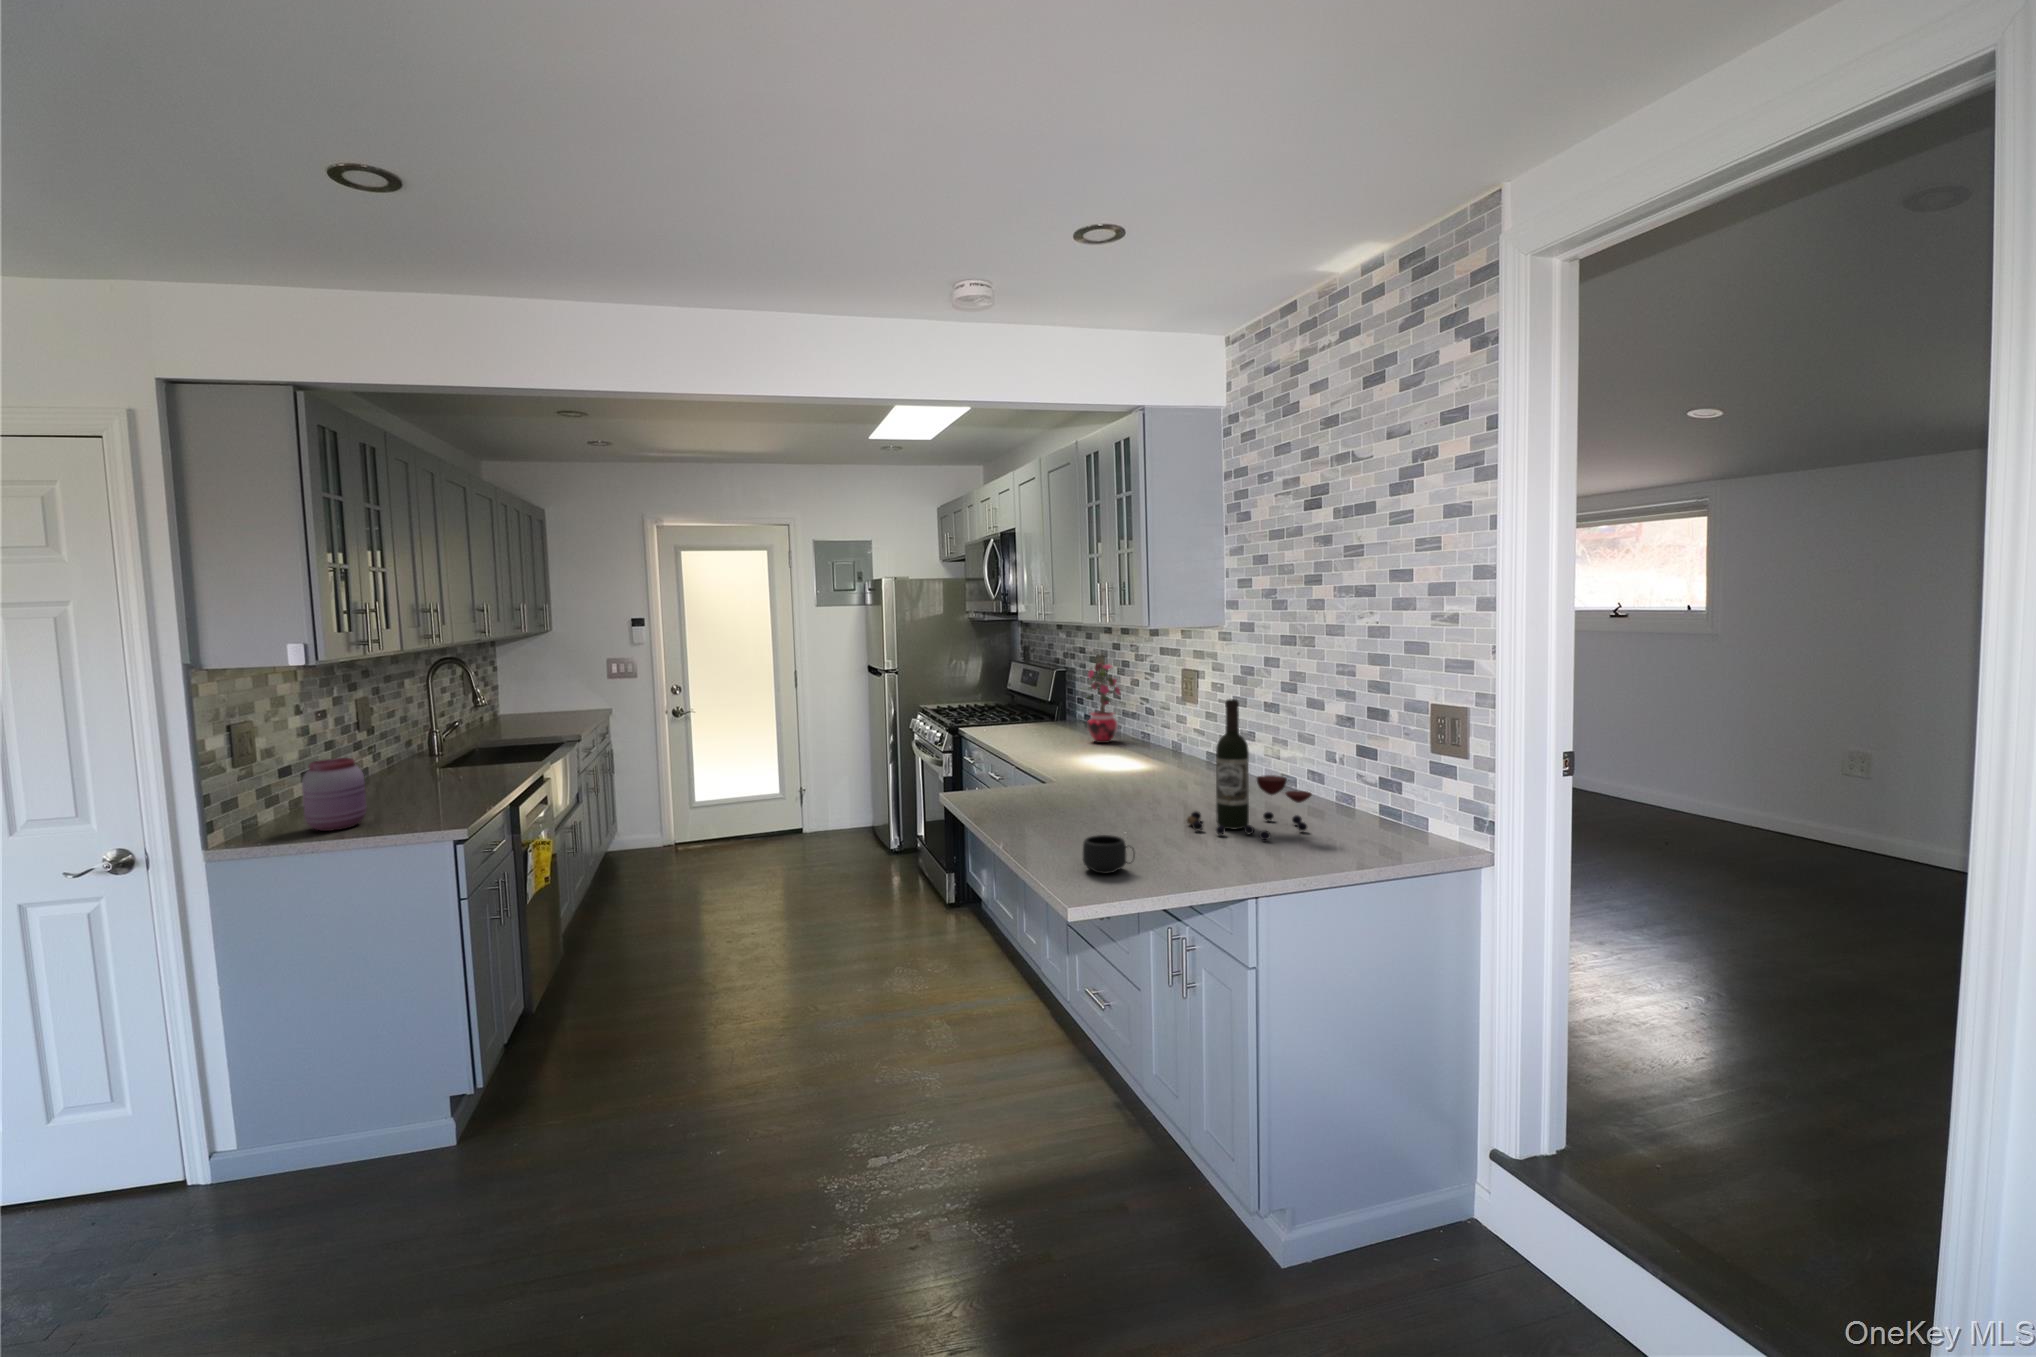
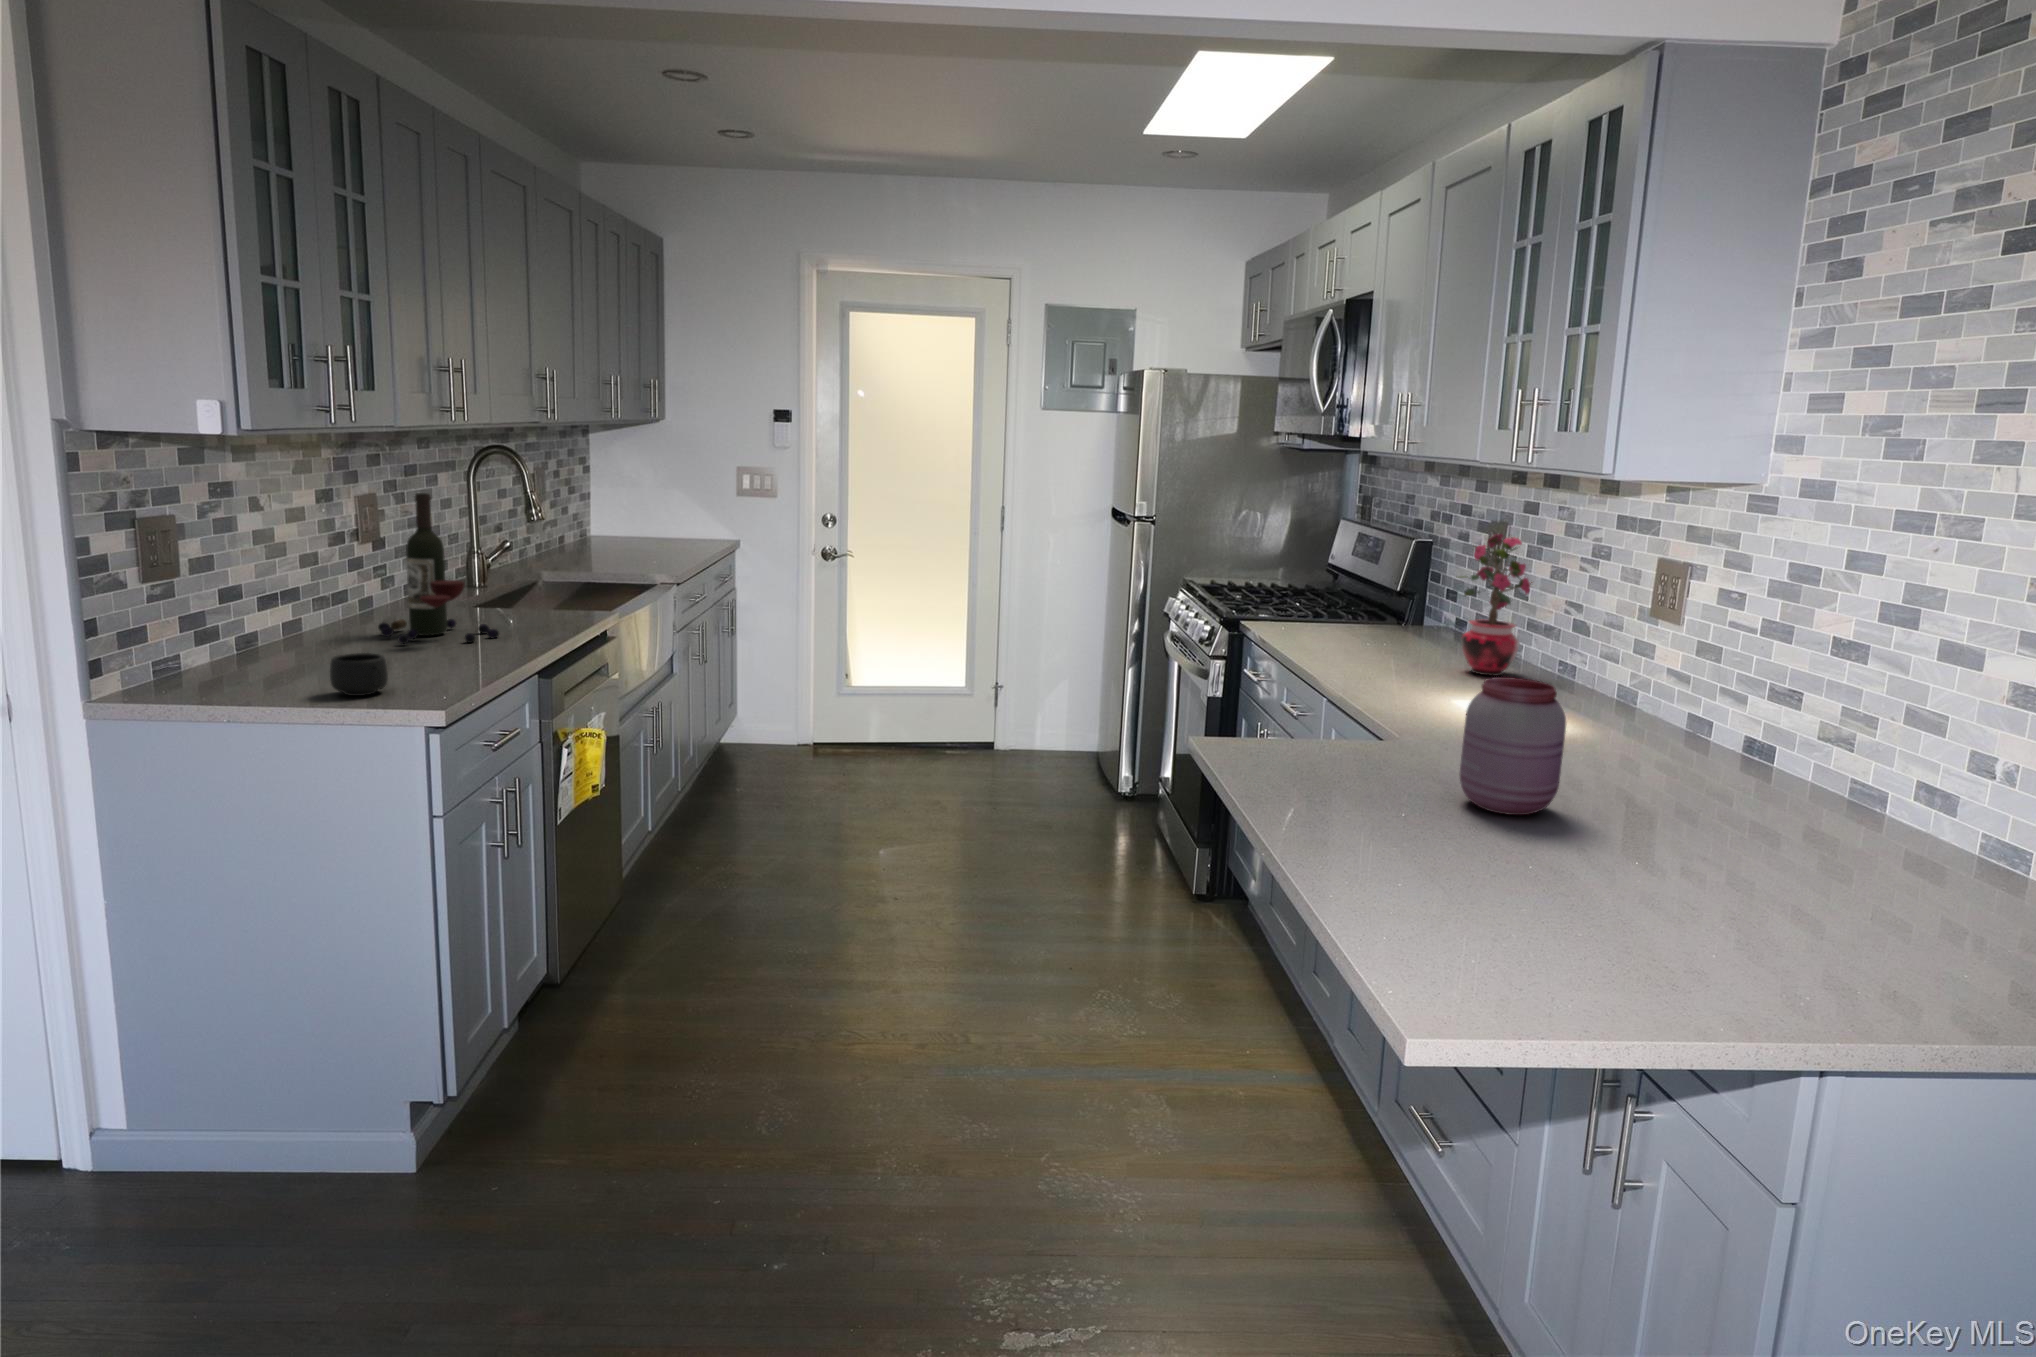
wine bottle: present [1187,699,1312,840] -> present [378,493,499,644]
jar: present [302,758,367,831] -> present [1460,677,1566,815]
mug: present [1083,835,1131,874] -> present [330,653,388,696]

